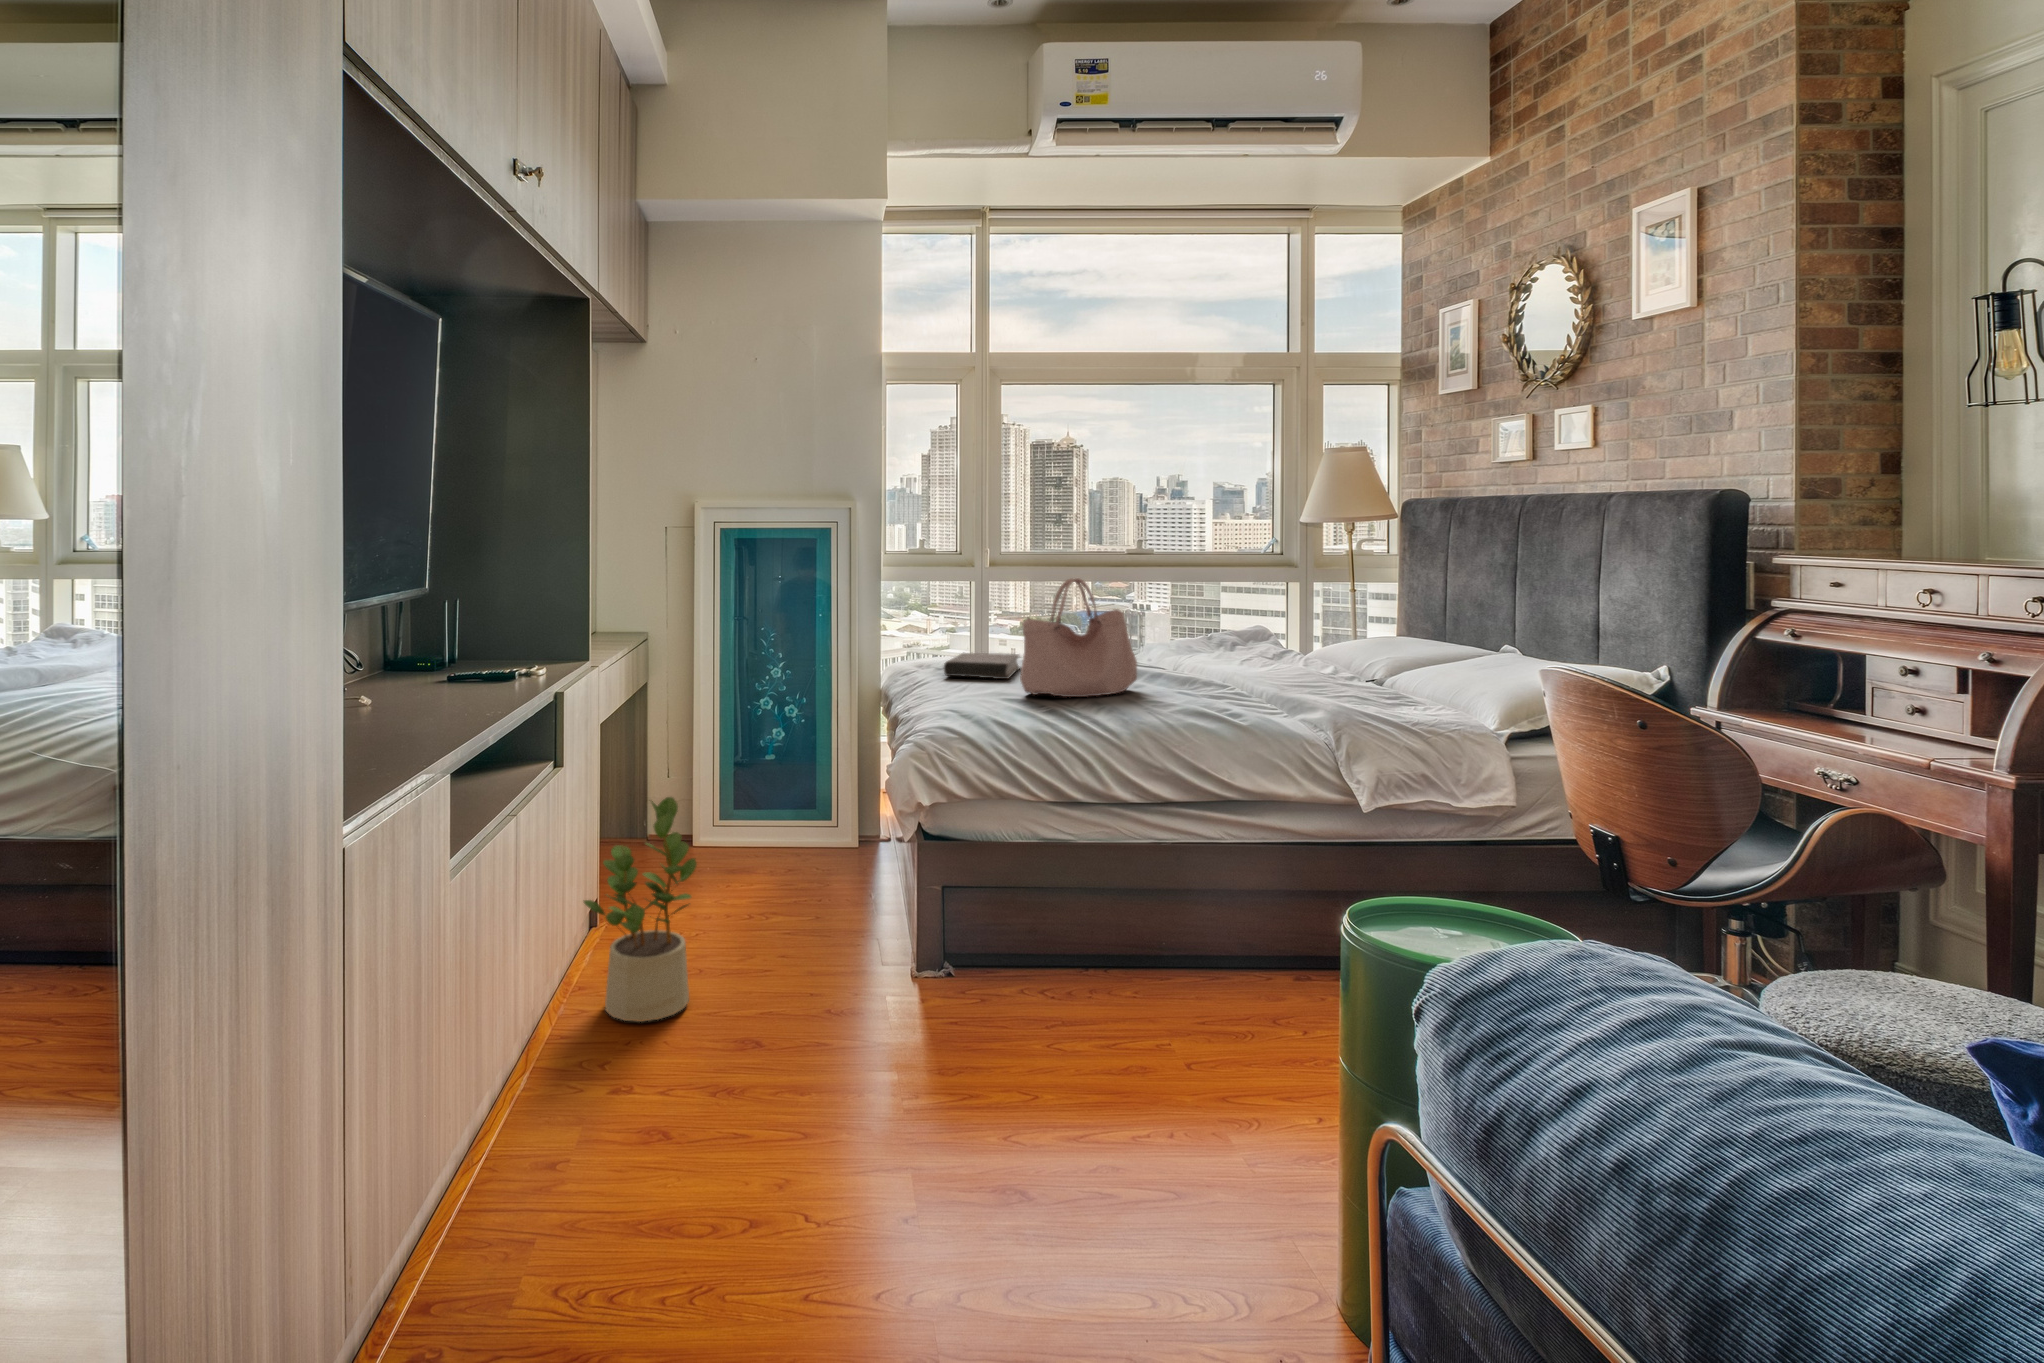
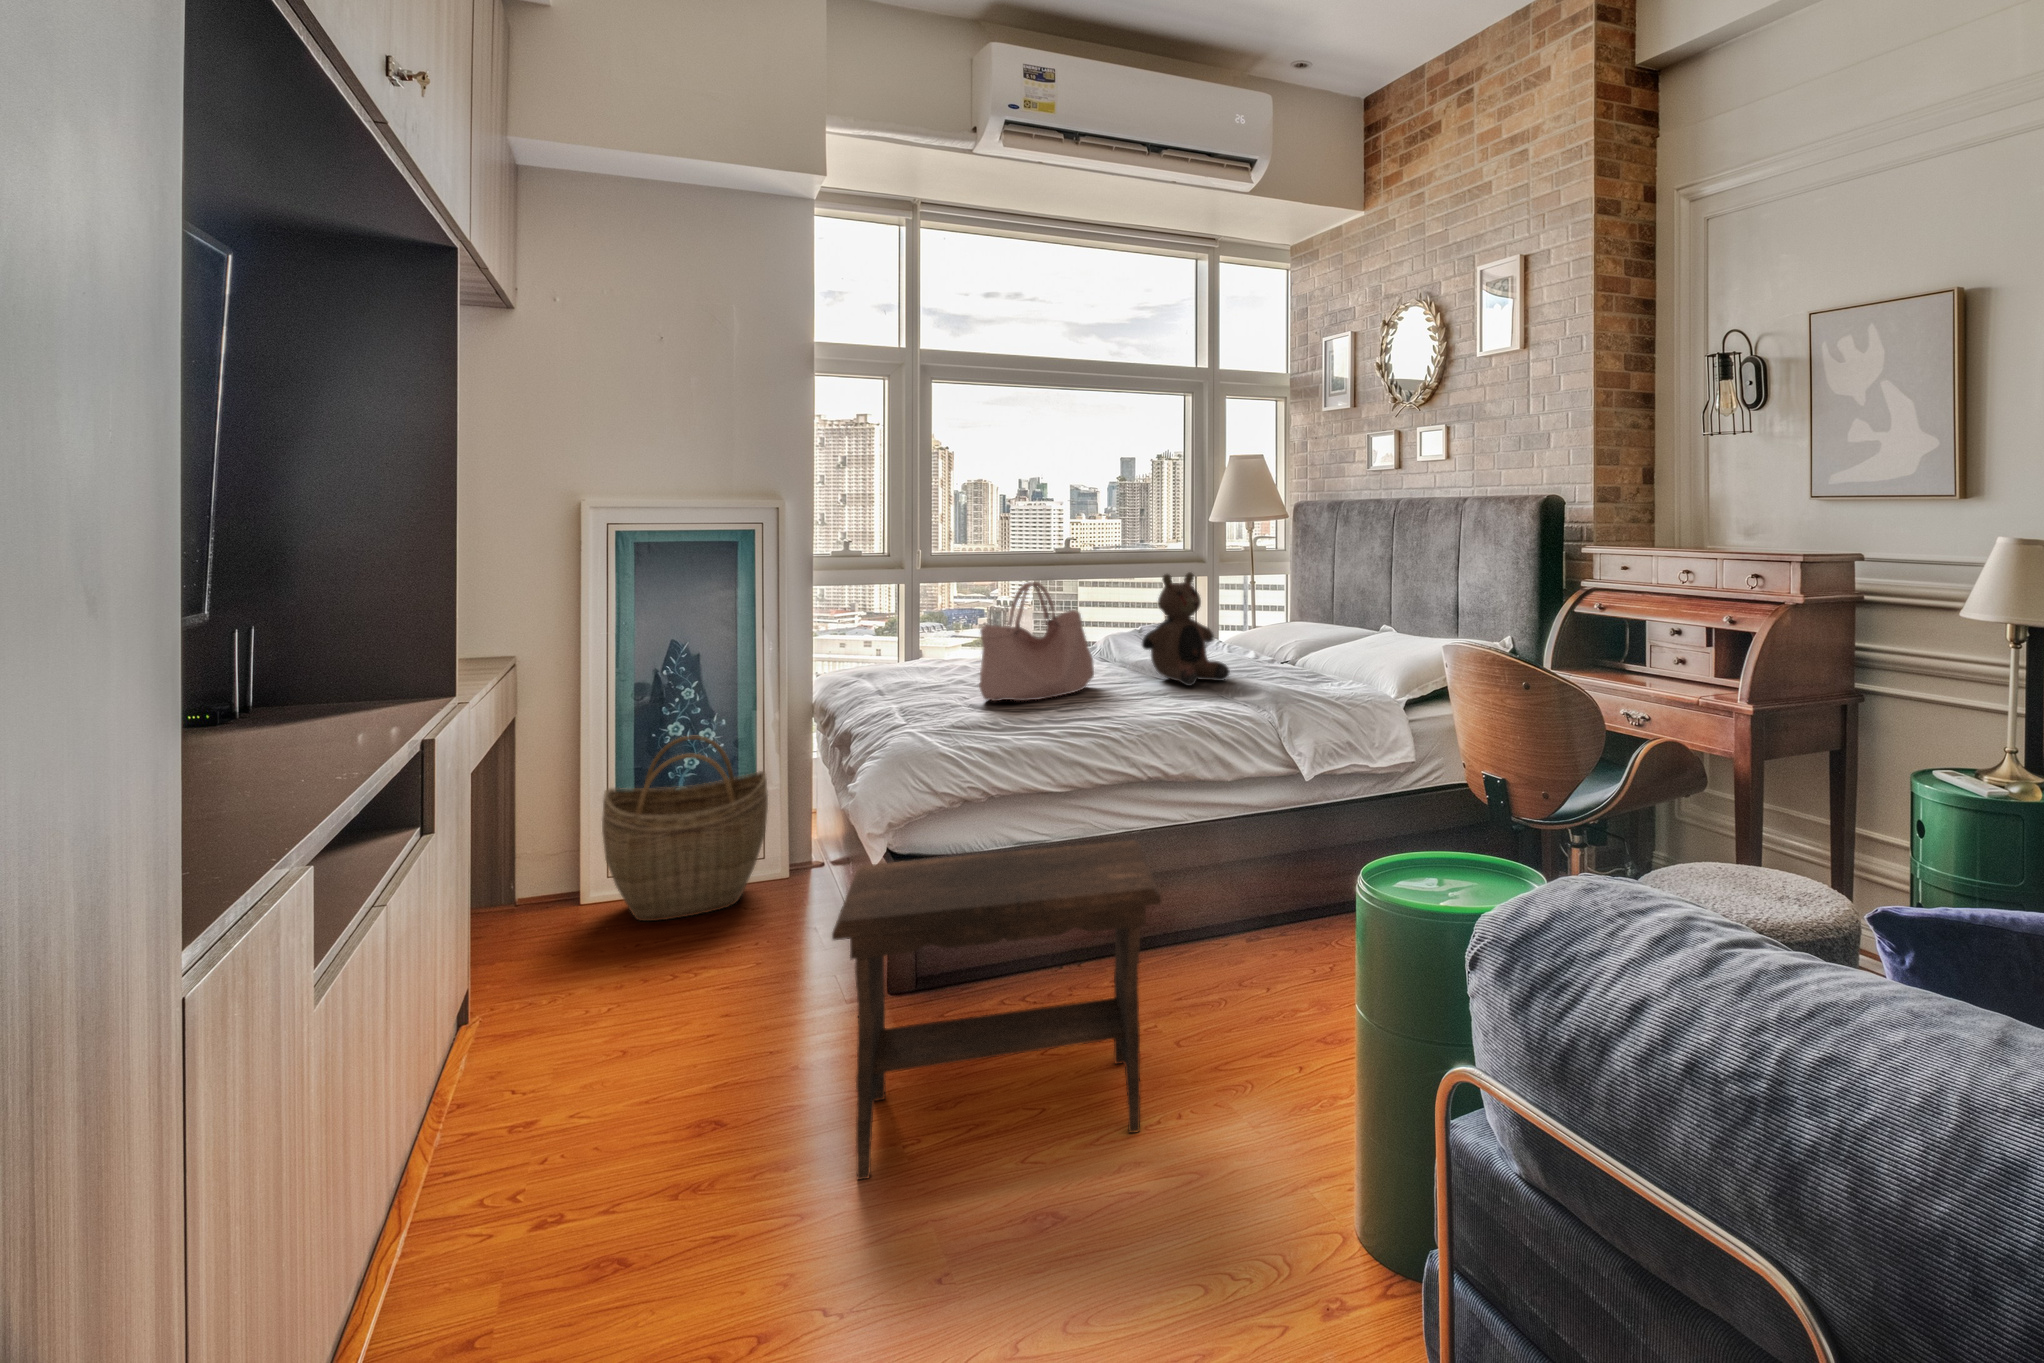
teddy bear: none [1188,575,1287,697] -> present [1142,572,1230,686]
book: present [944,653,1020,679] -> none [889,657,969,688]
woven basket: none [714,706,842,865] -> present [602,735,768,921]
potted plant: present [584,797,697,1022] -> none [432,874,602,1162]
footstool: none [857,824,1161,1131] -> present [832,840,1161,1180]

